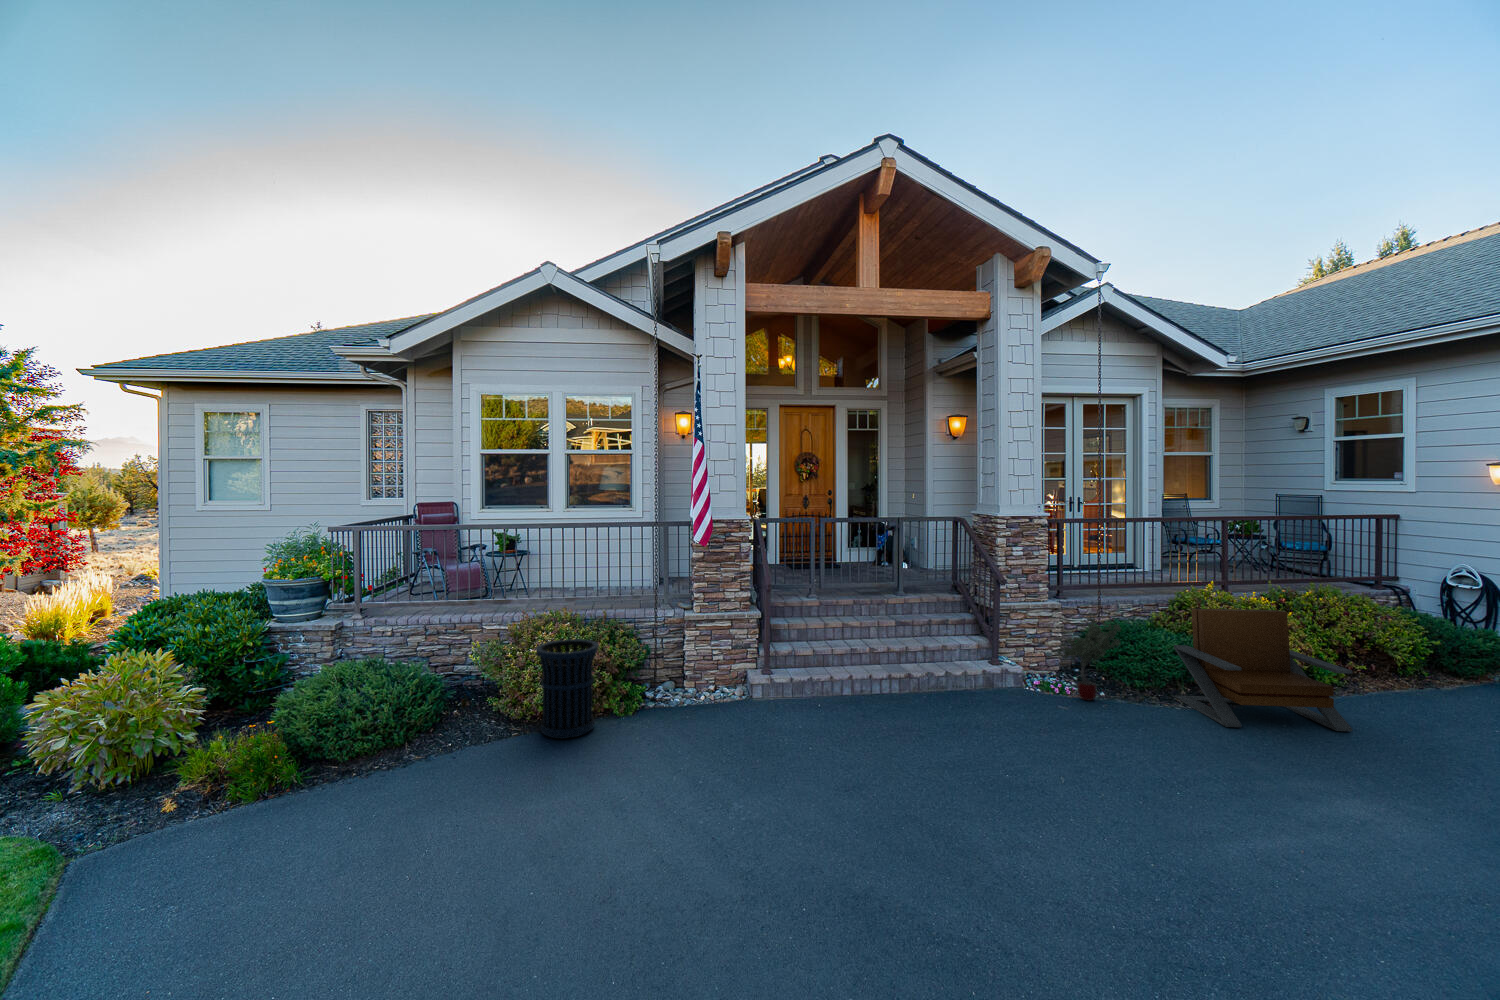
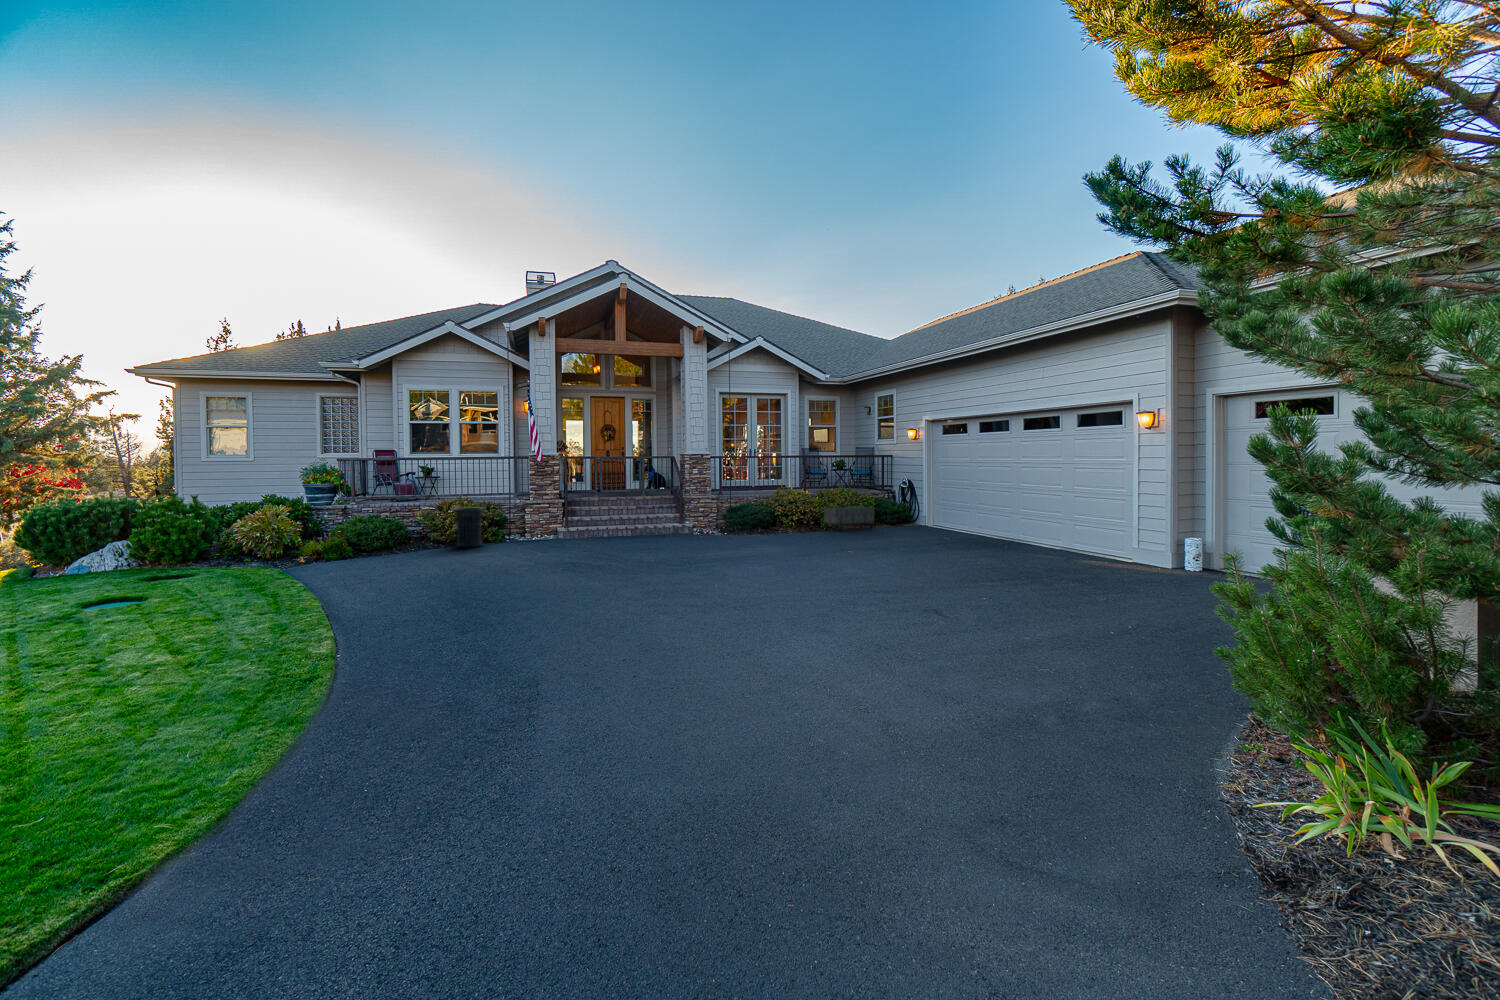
lounge chair: present [1174,609,1352,731] -> none [754,492,804,536]
potted tree: present [1054,613,1121,700] -> none [699,496,730,534]
bench: none [1333,637,1470,707] -> present [824,507,874,531]

